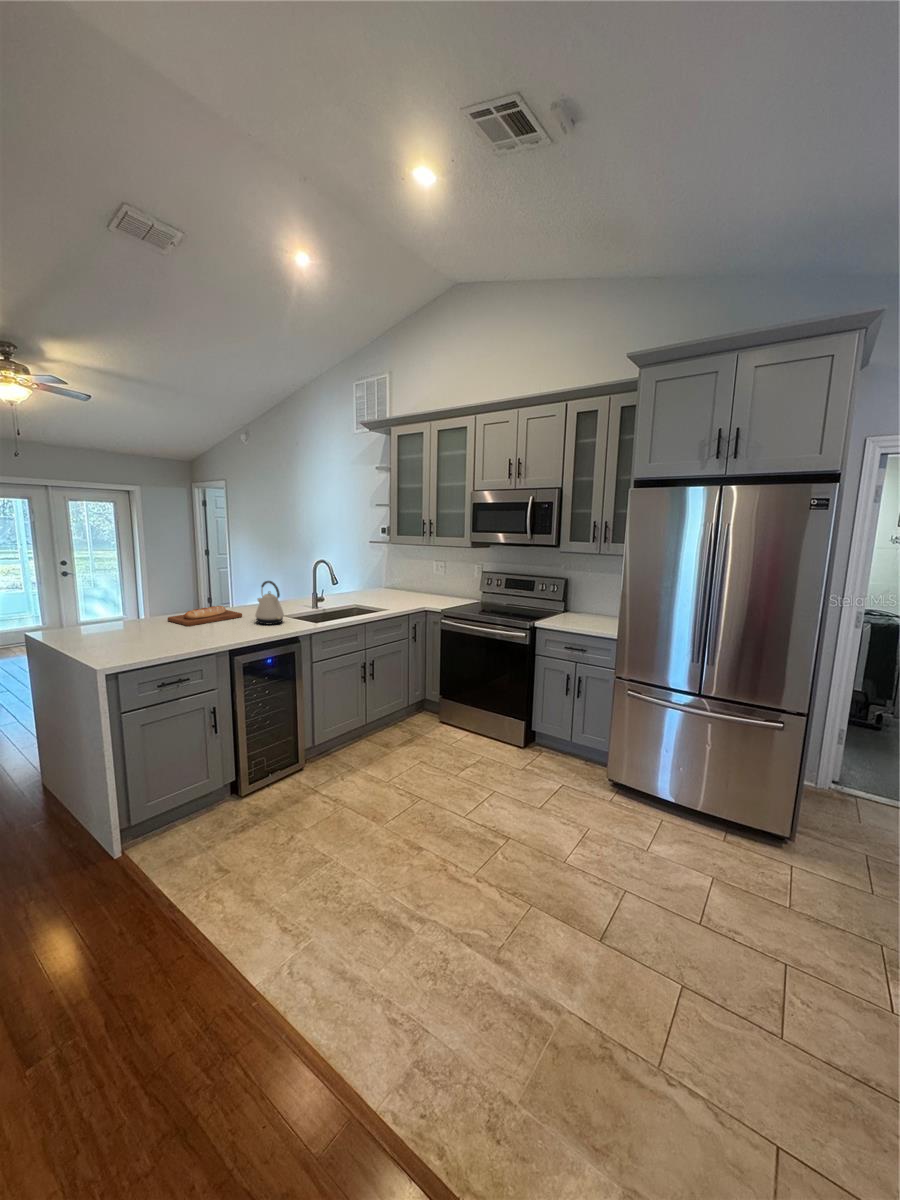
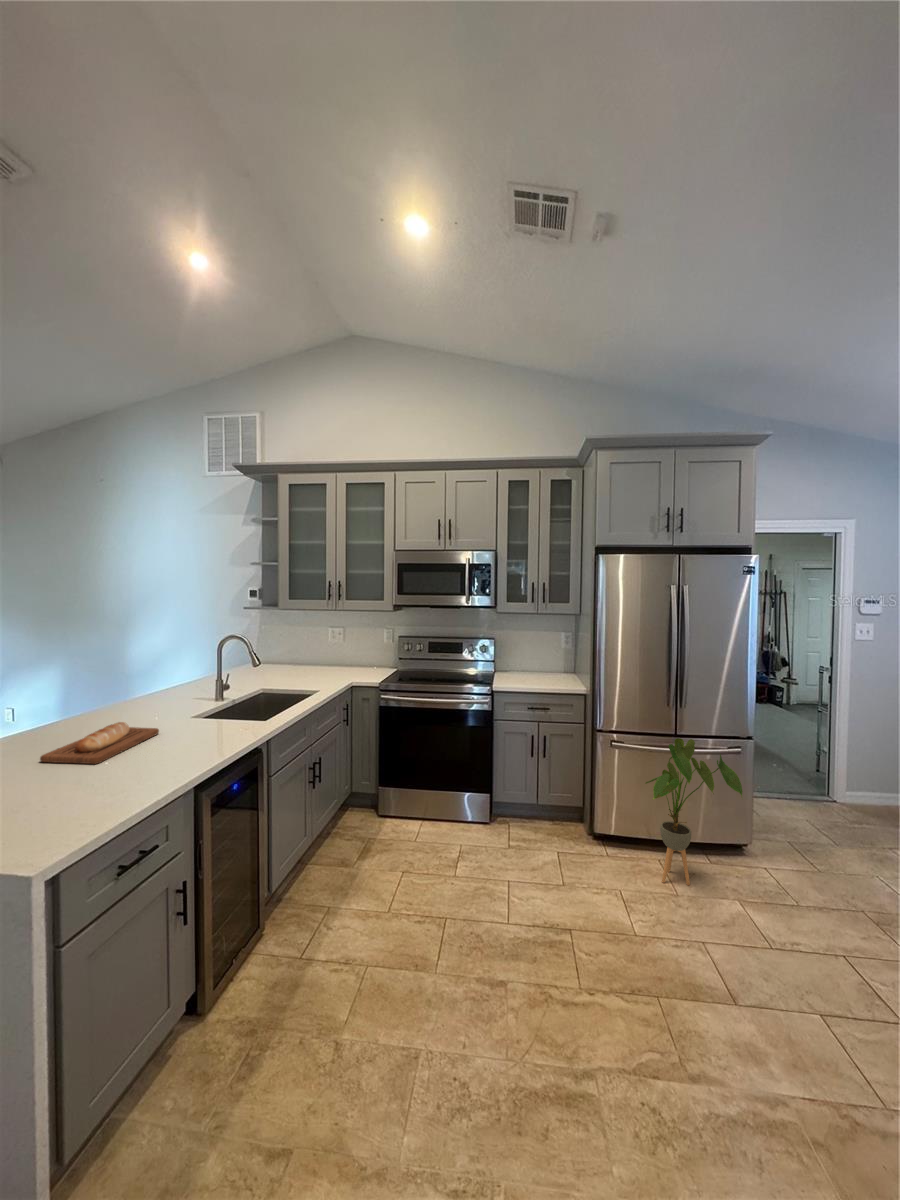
kettle: present [255,581,284,625] -> none [192,674,240,739]
house plant: none [629,701,732,850] -> present [645,738,742,885]

